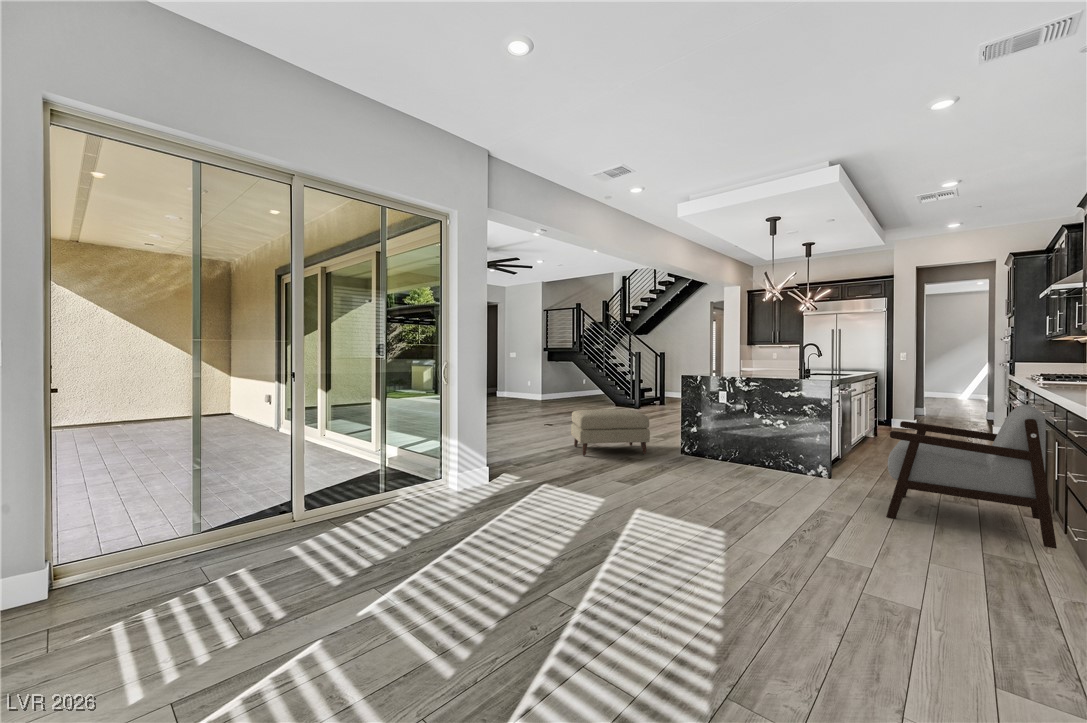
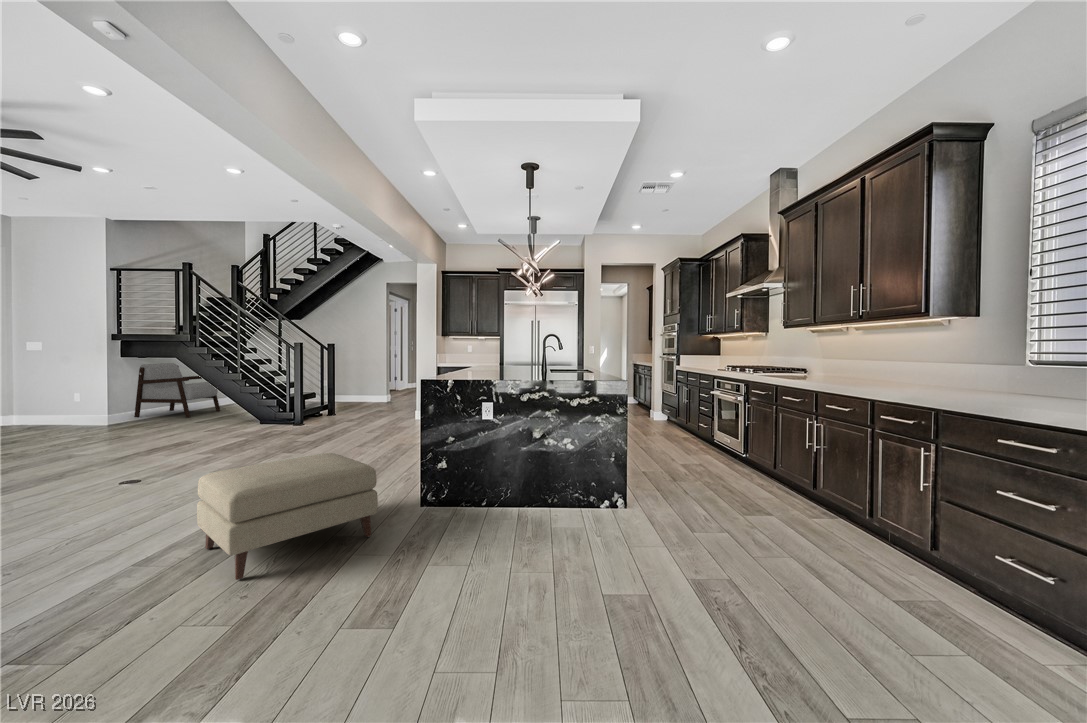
armchair: present [886,405,1057,549] -> present [134,363,220,417]

